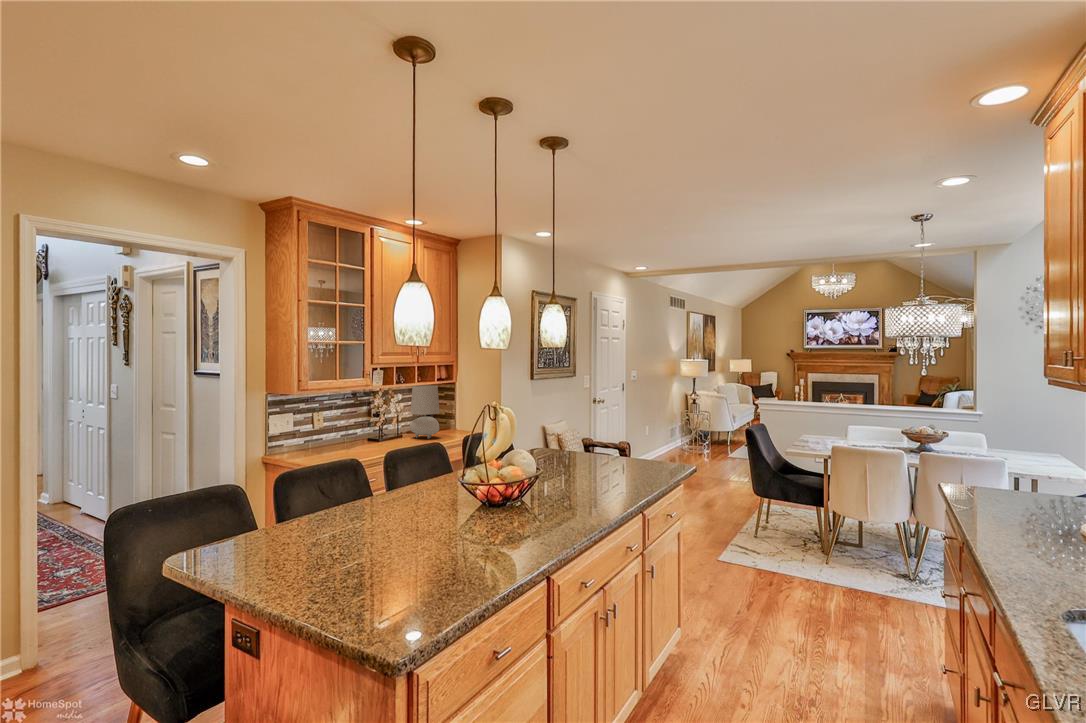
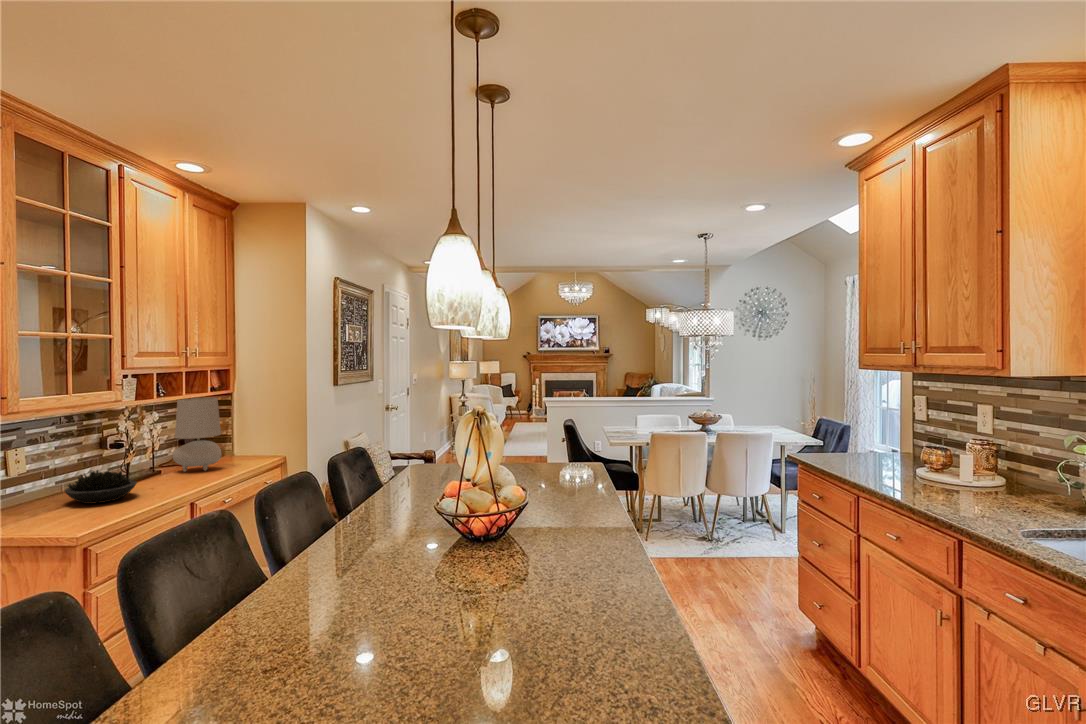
succulent plant: none [337,430,376,452] -> present [65,470,137,504]

